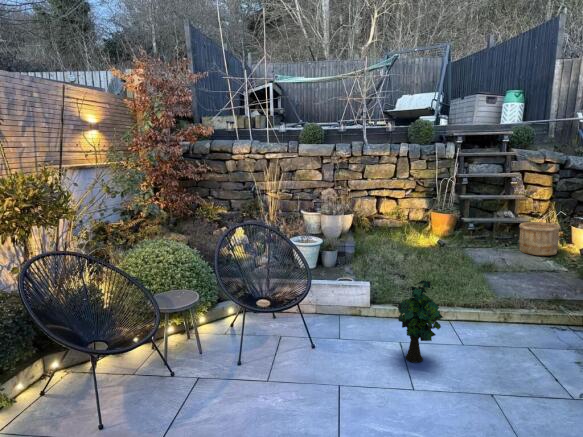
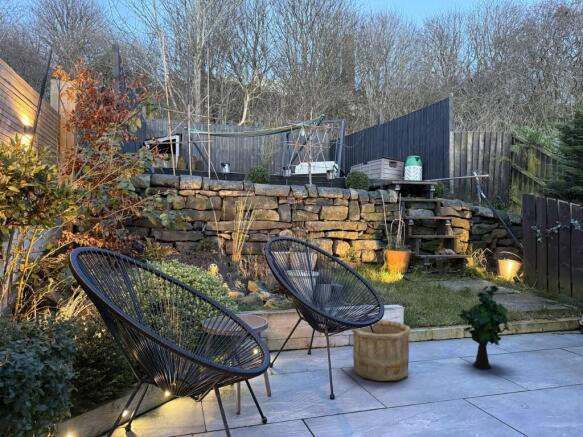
wooden bucket: present [519,222,560,256] -> present [351,320,410,381]

